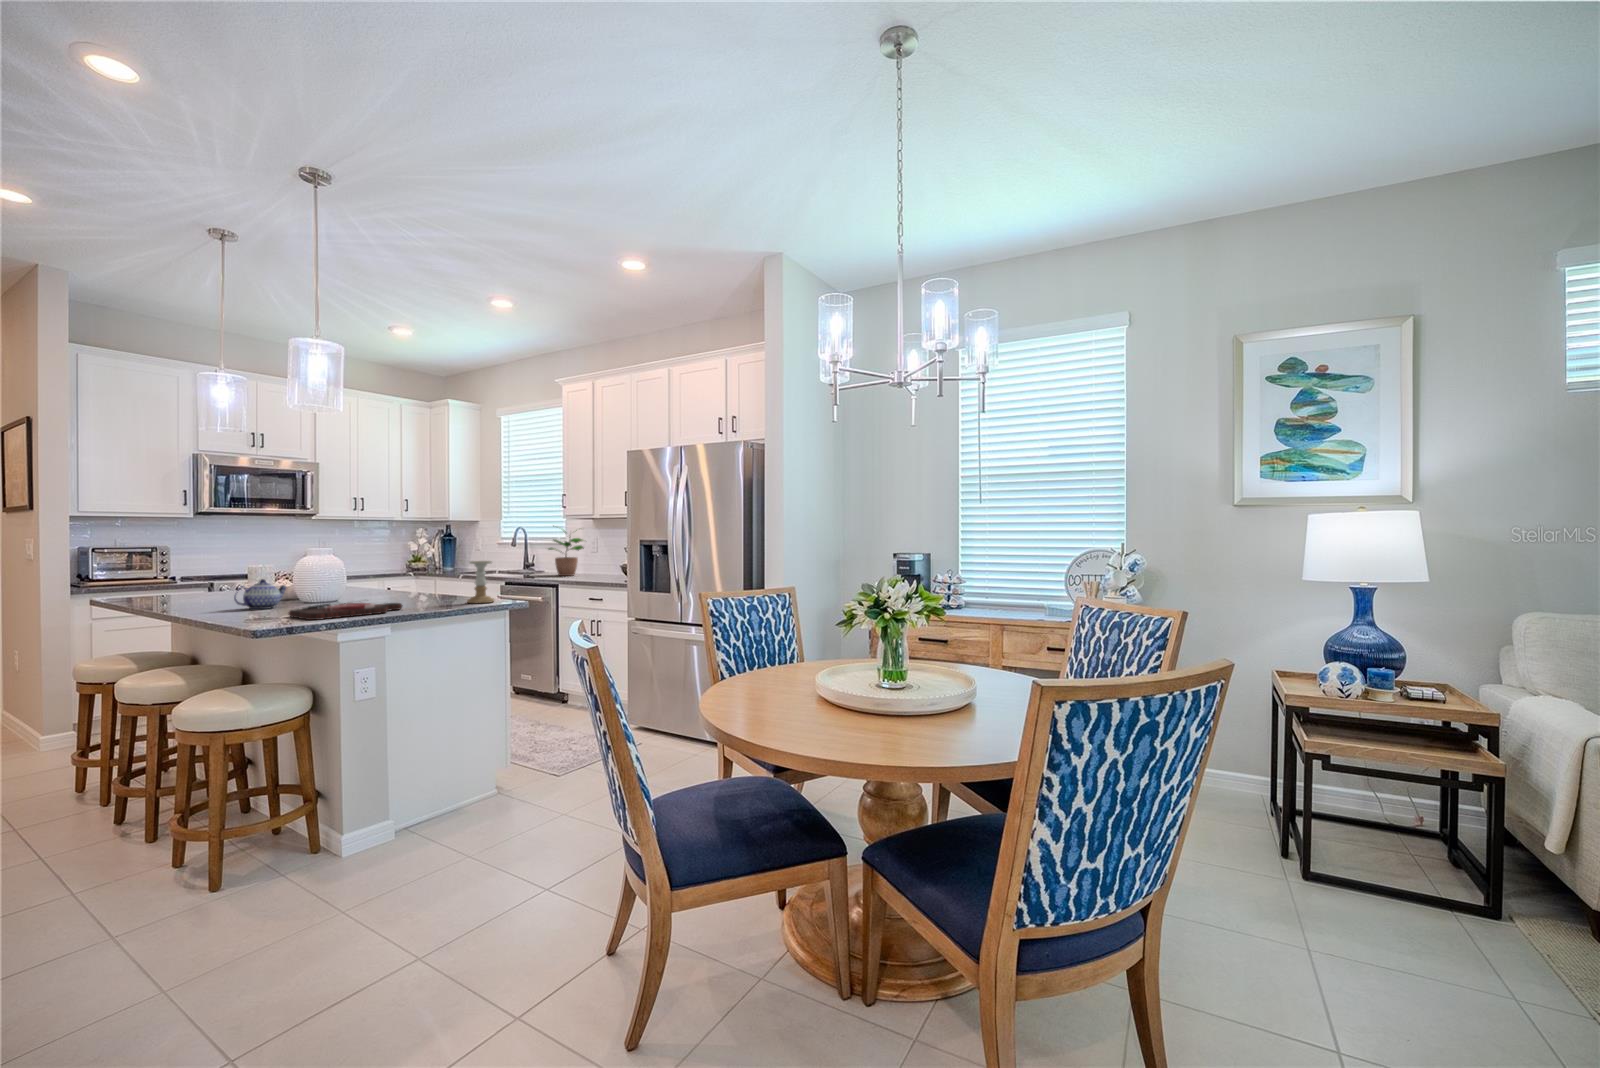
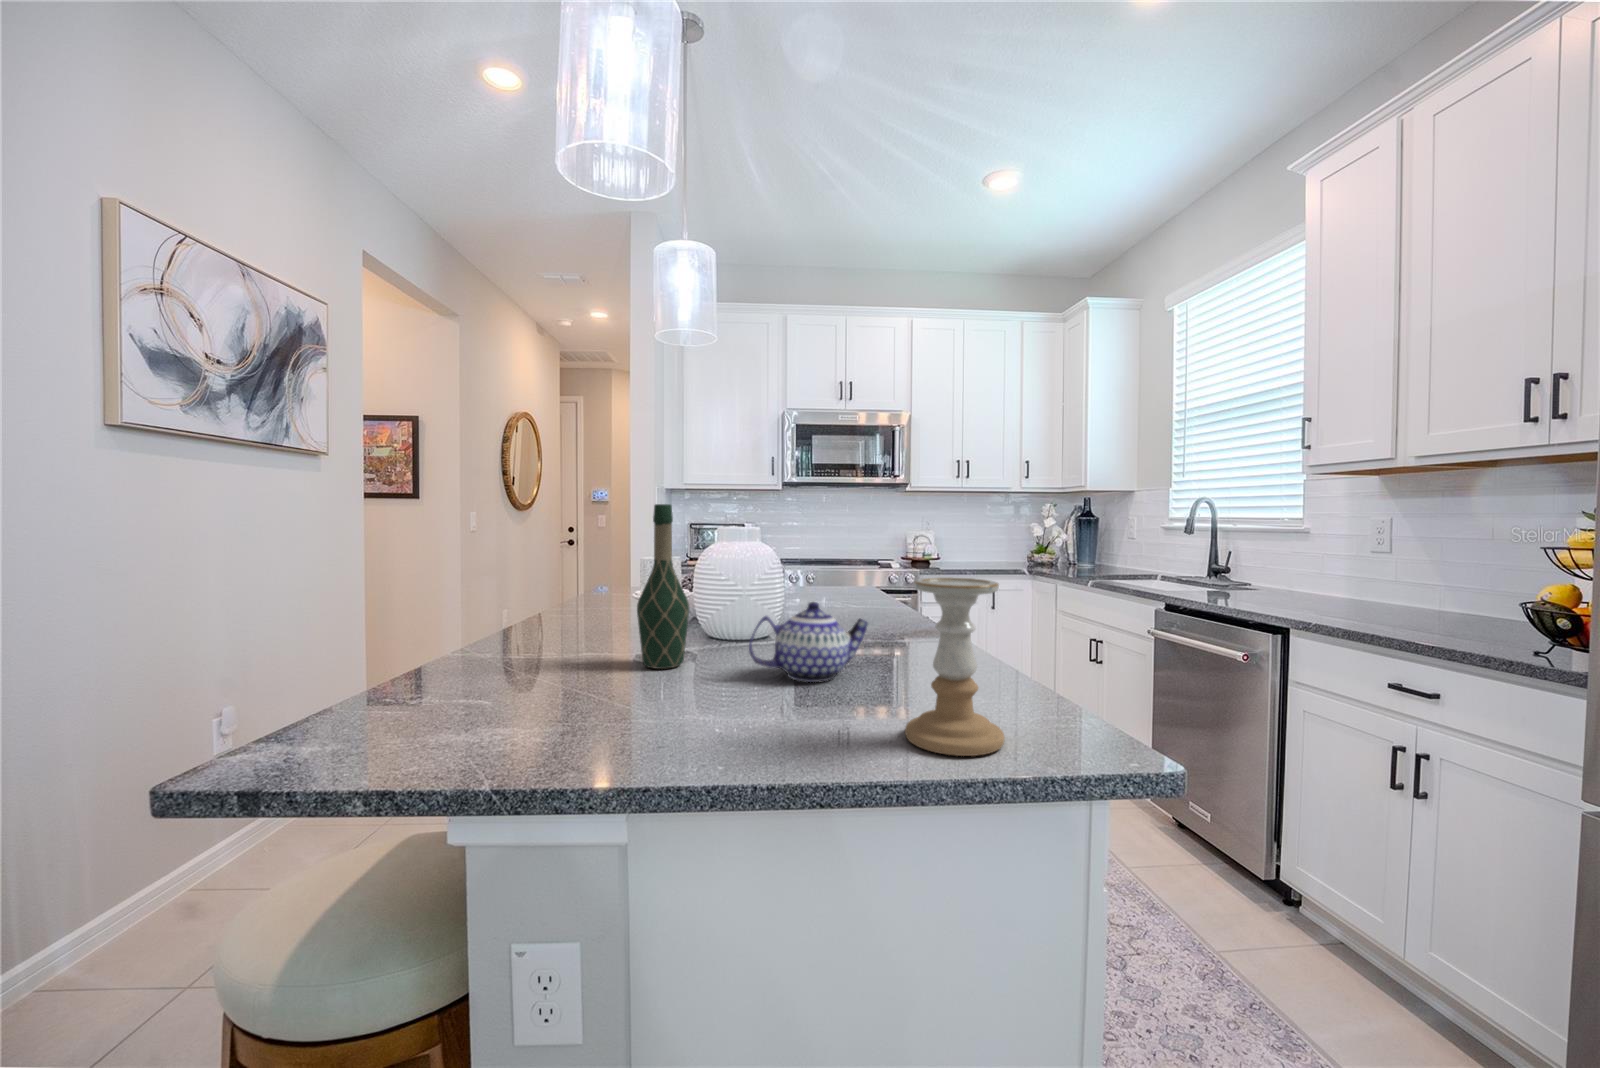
potted plant: present [548,530,584,576] -> none [1256,488,1369,606]
wine bottle: none [330,541,355,606] -> present [637,504,689,669]
teapot: present [234,579,286,609] -> present [749,602,868,682]
cutting board: present [288,600,403,620] -> none [310,688,674,763]

